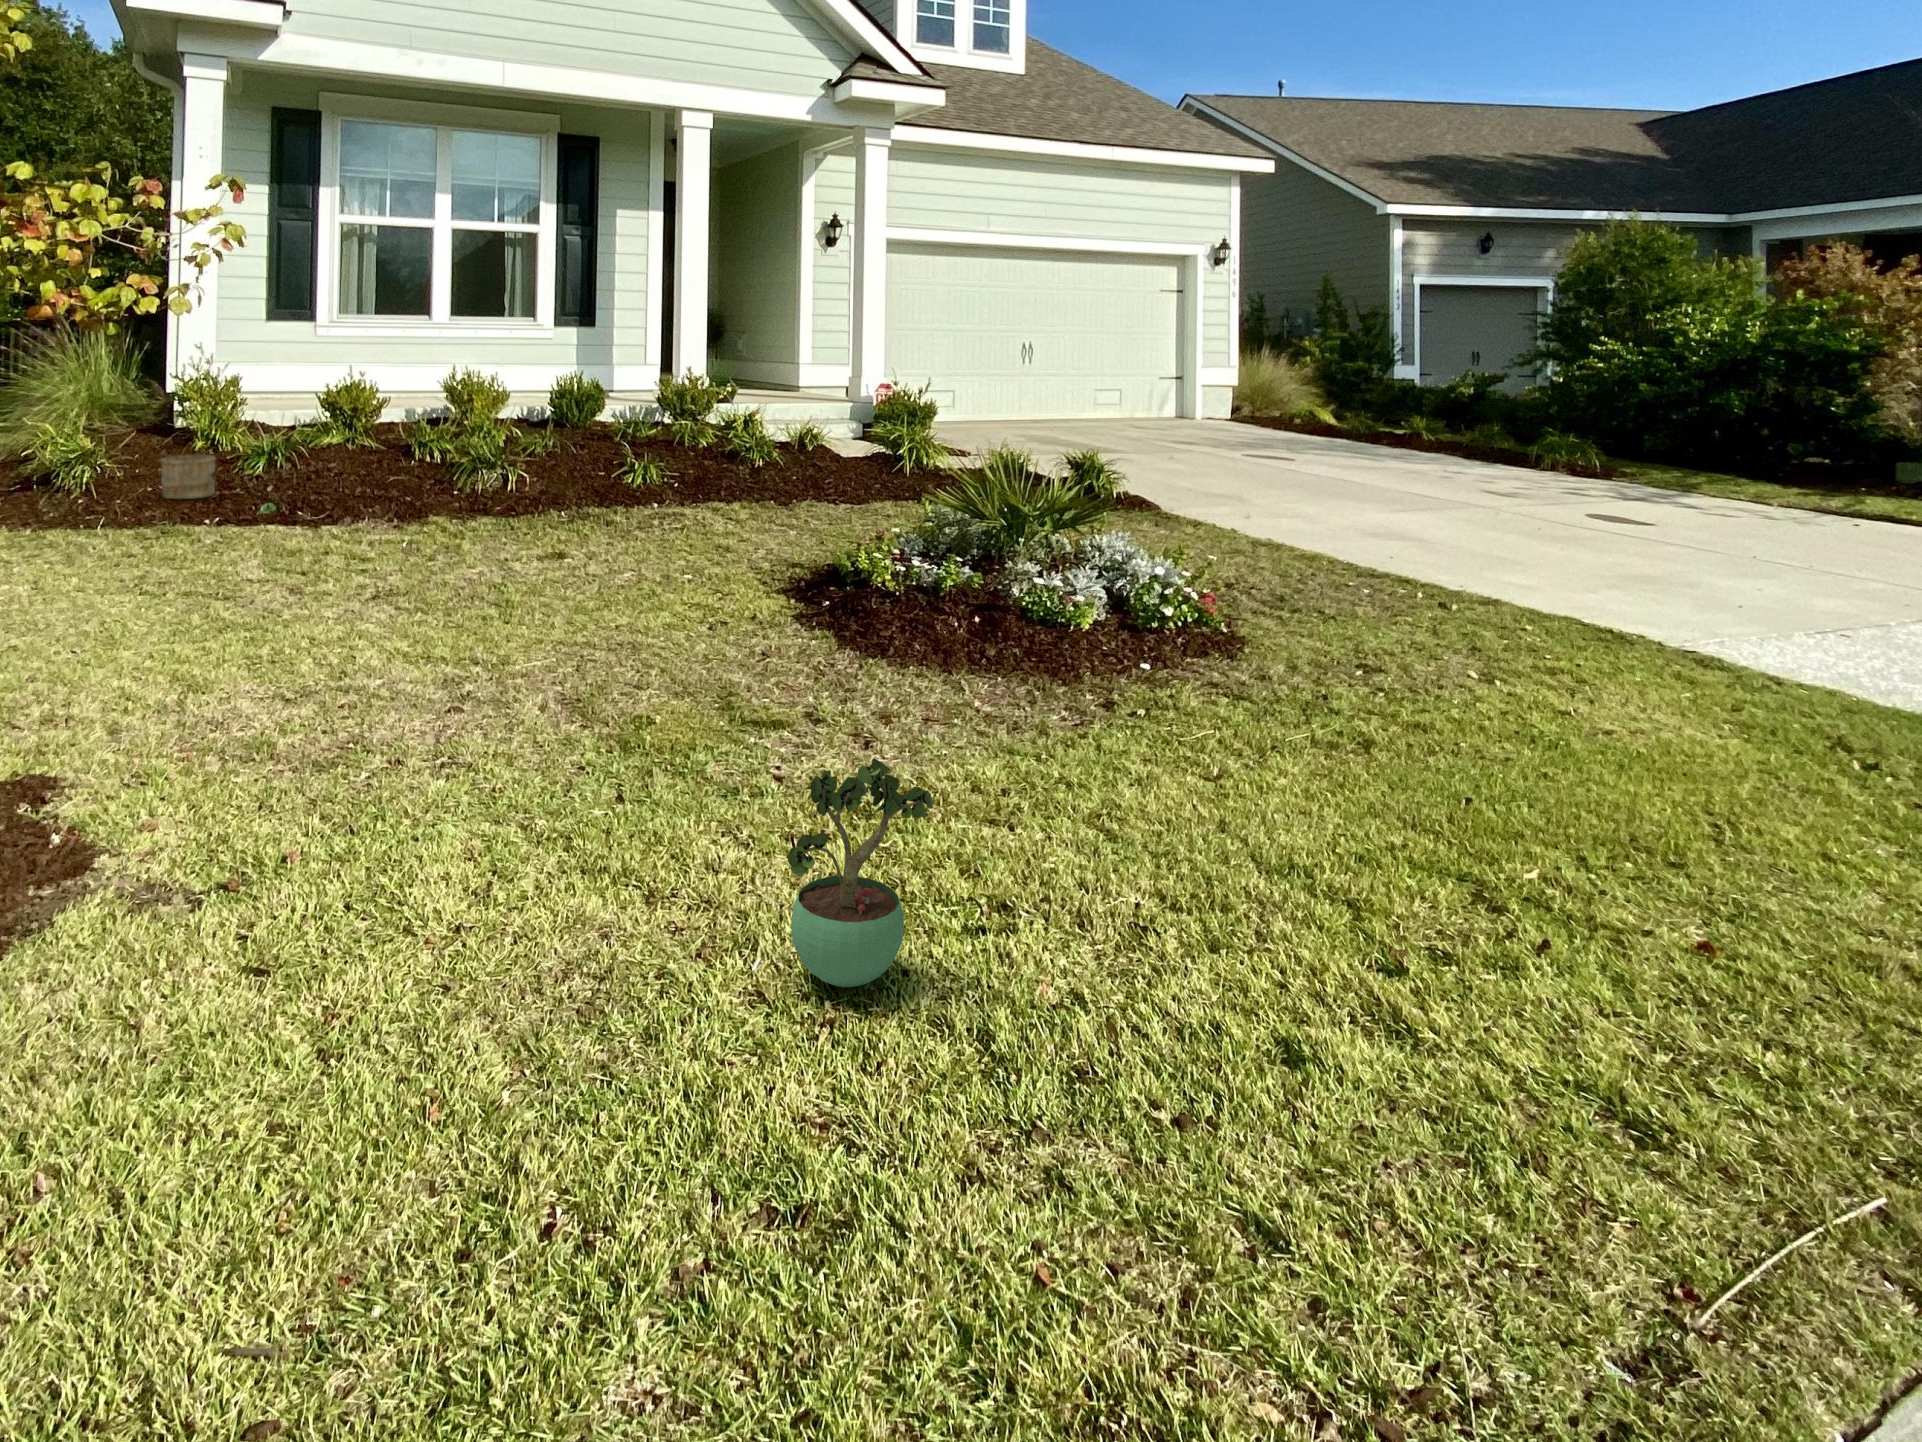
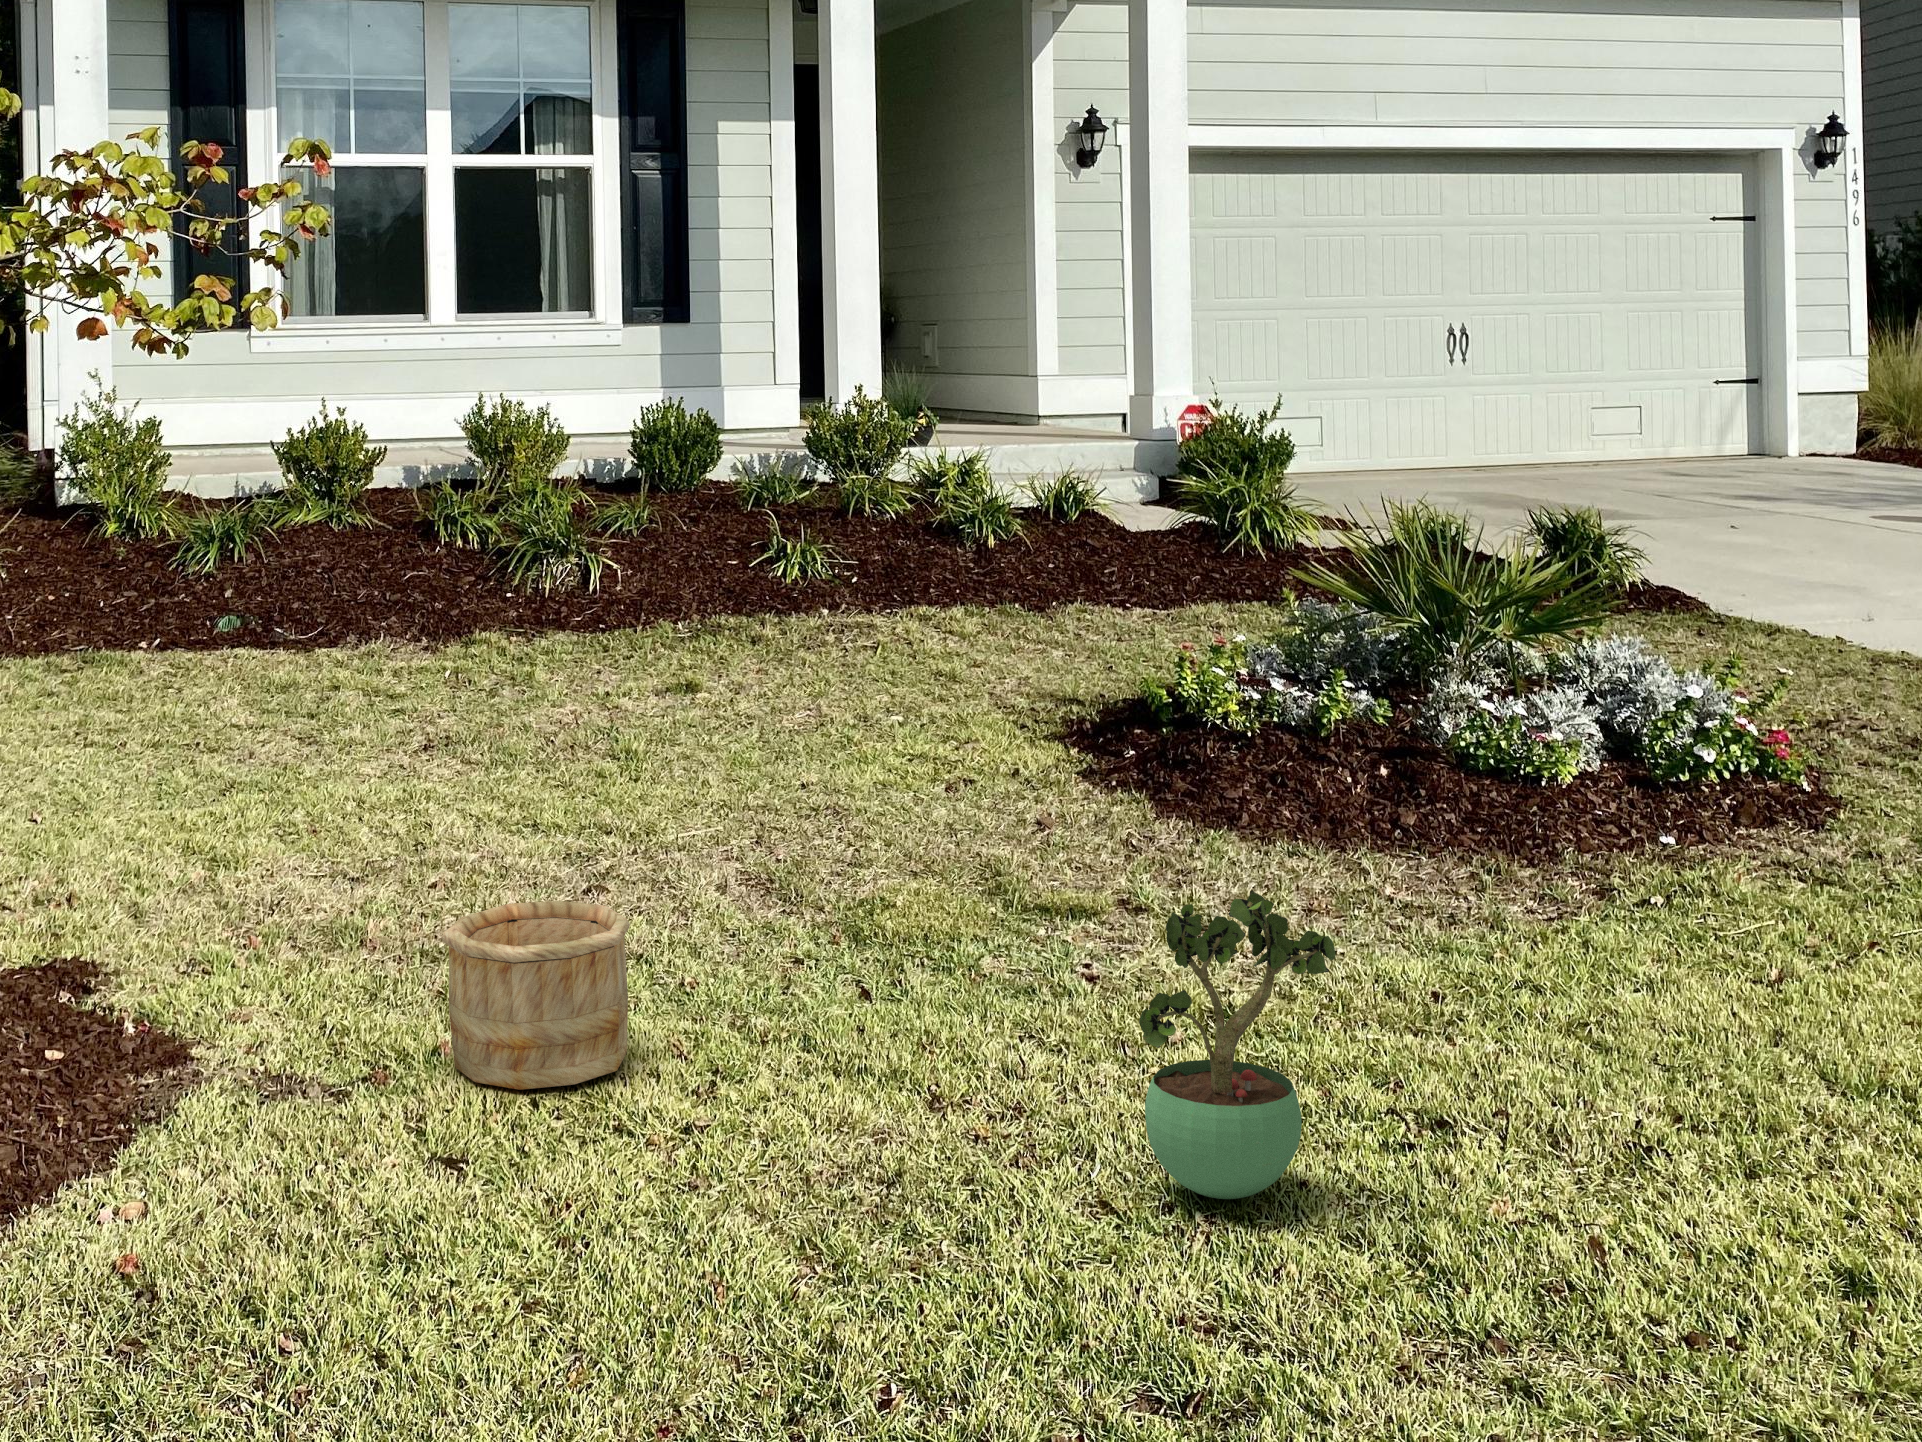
wooden bucket: present [160,455,216,499] -> present [441,901,630,1090]

